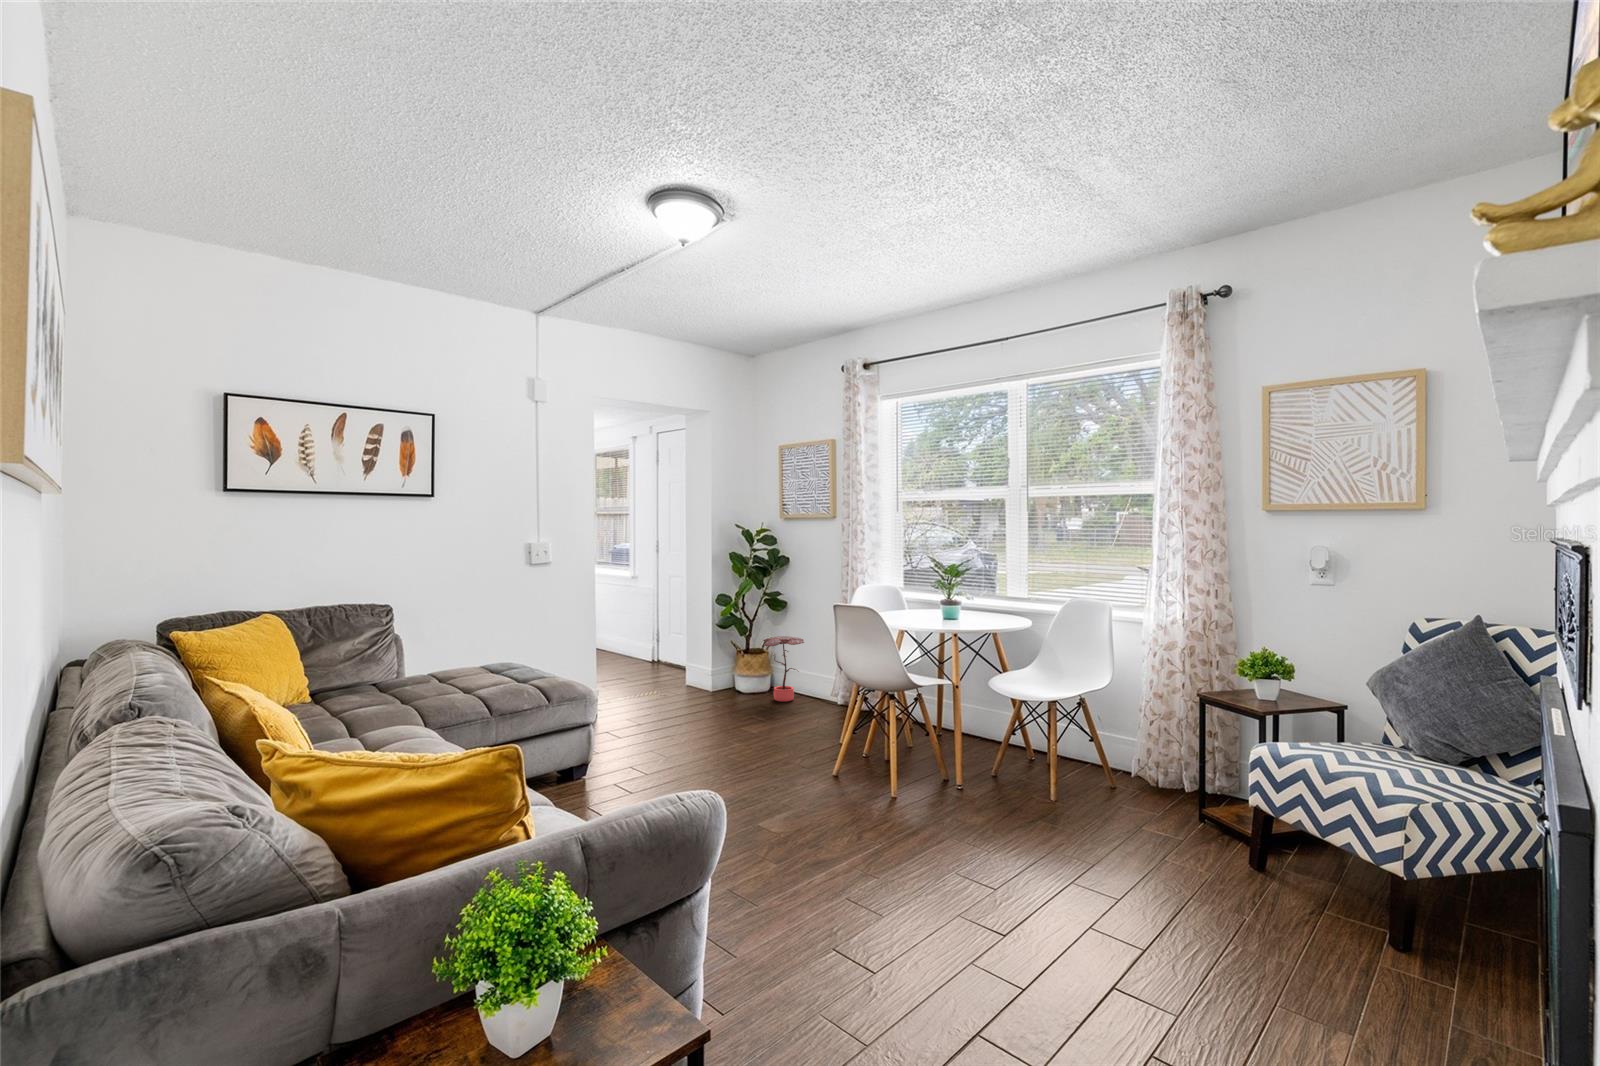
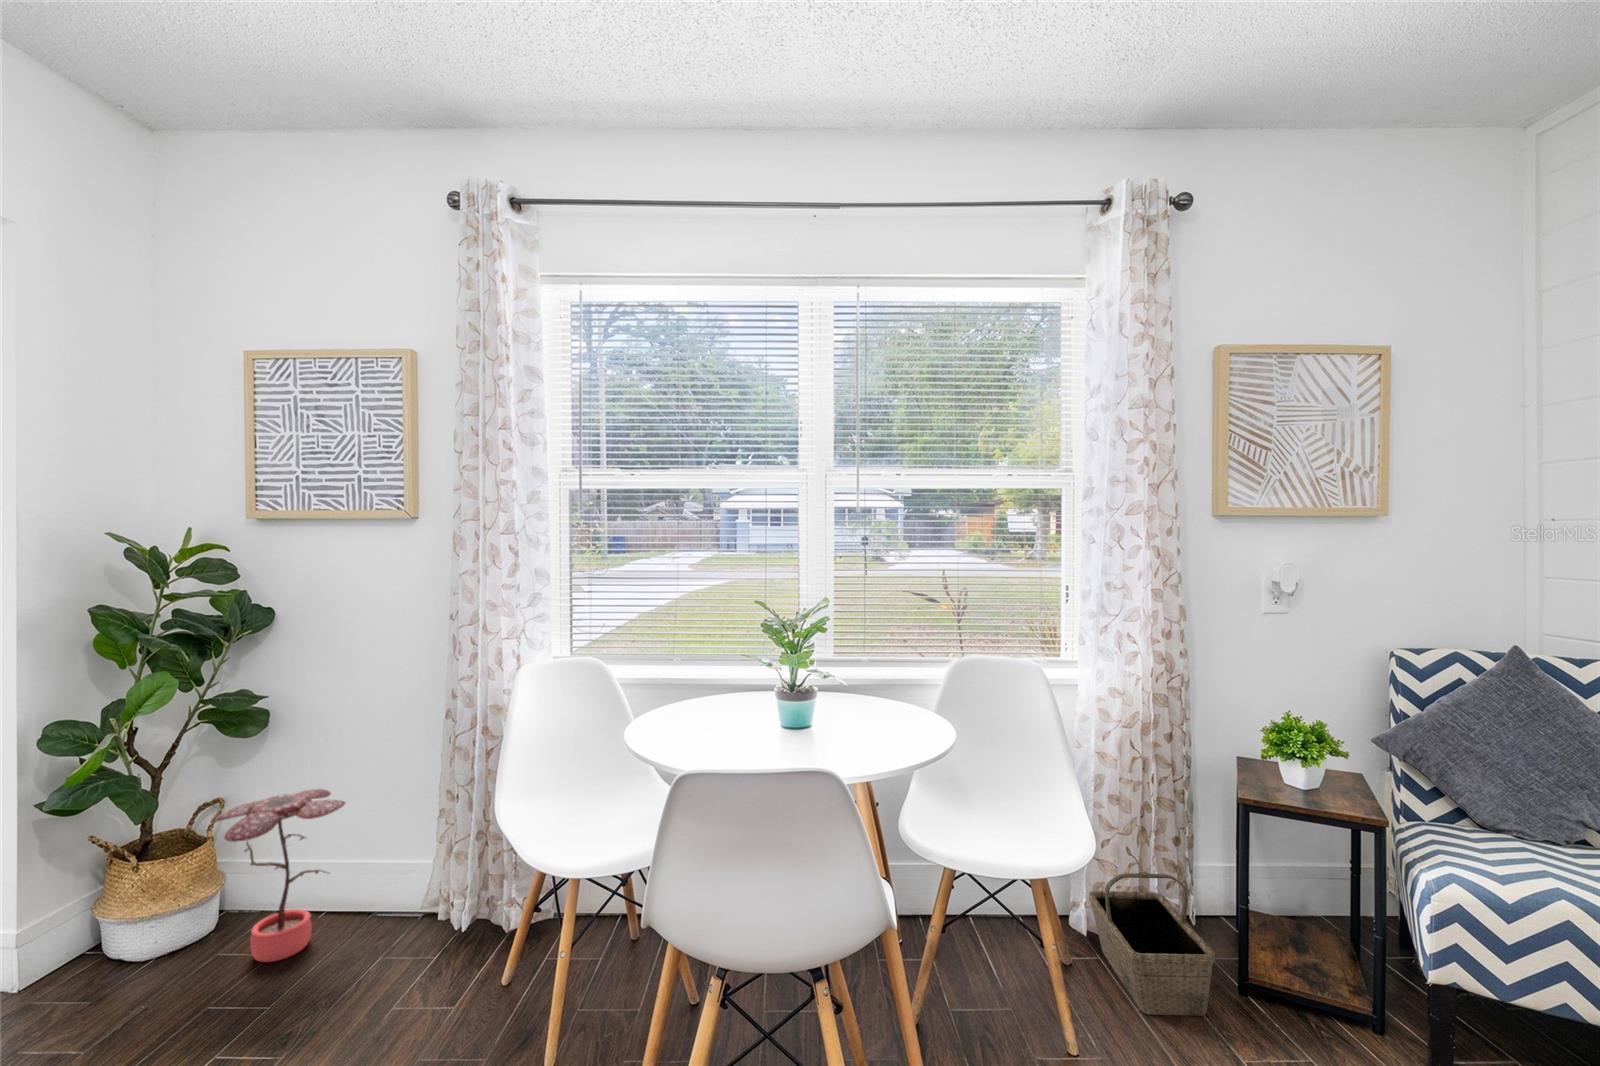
basket: none [1098,732,1174,813] -> present [1089,873,1215,1016]

